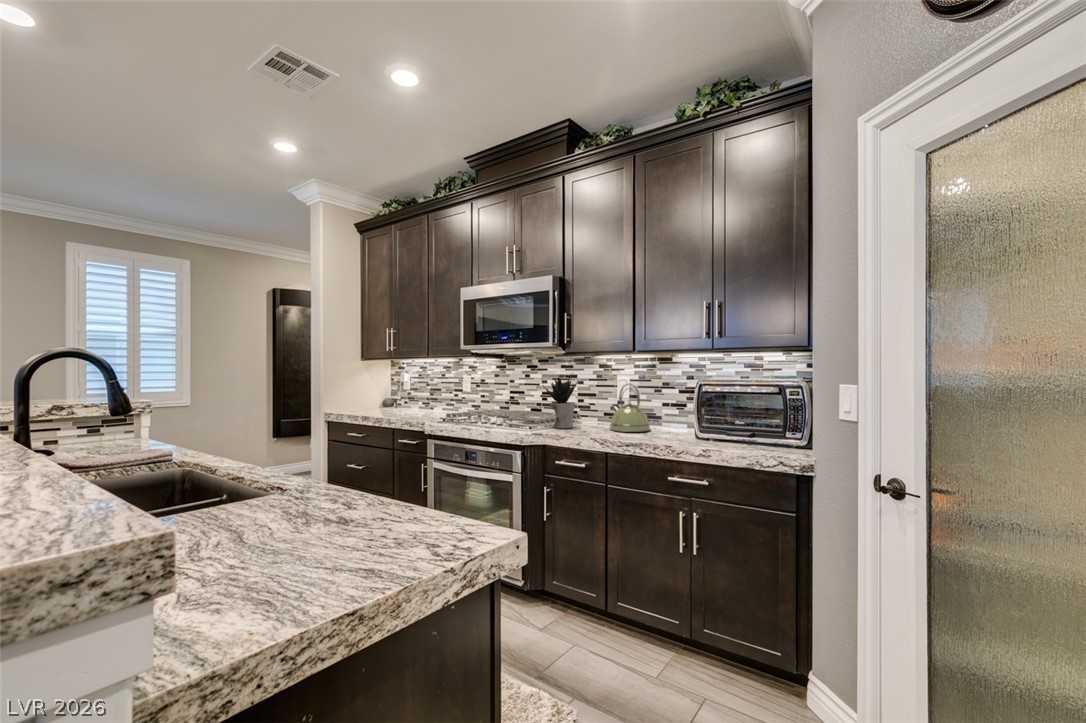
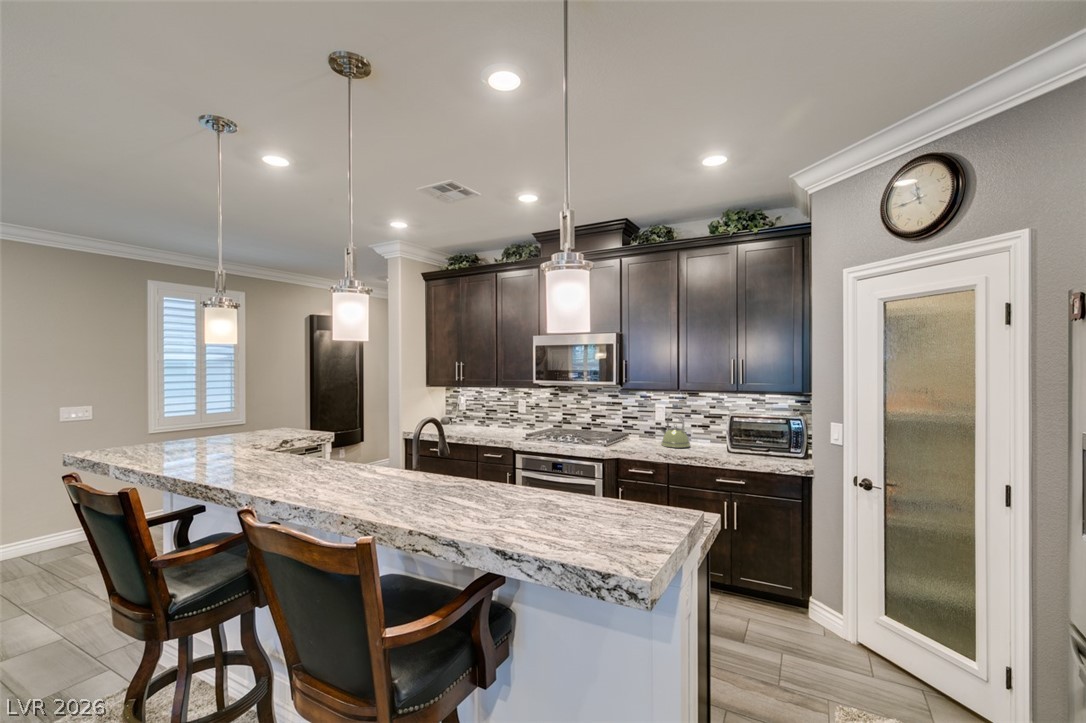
potted plant: present [543,373,578,428] -> none [614,406,639,446]

